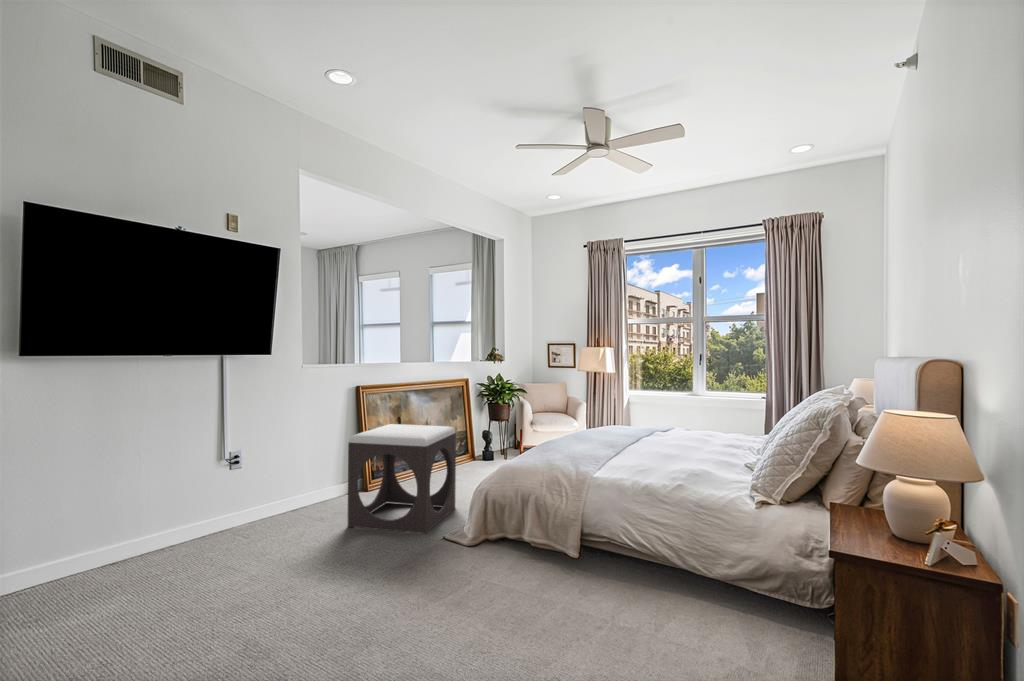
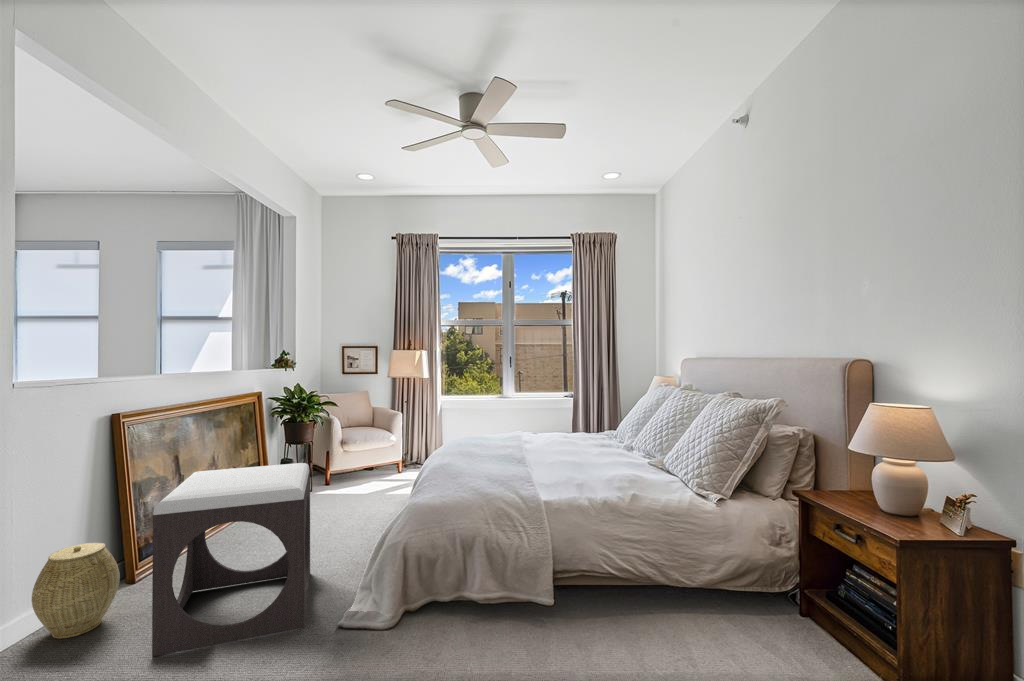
woven basket: none [308,459,349,509] -> present [32,543,120,638]

